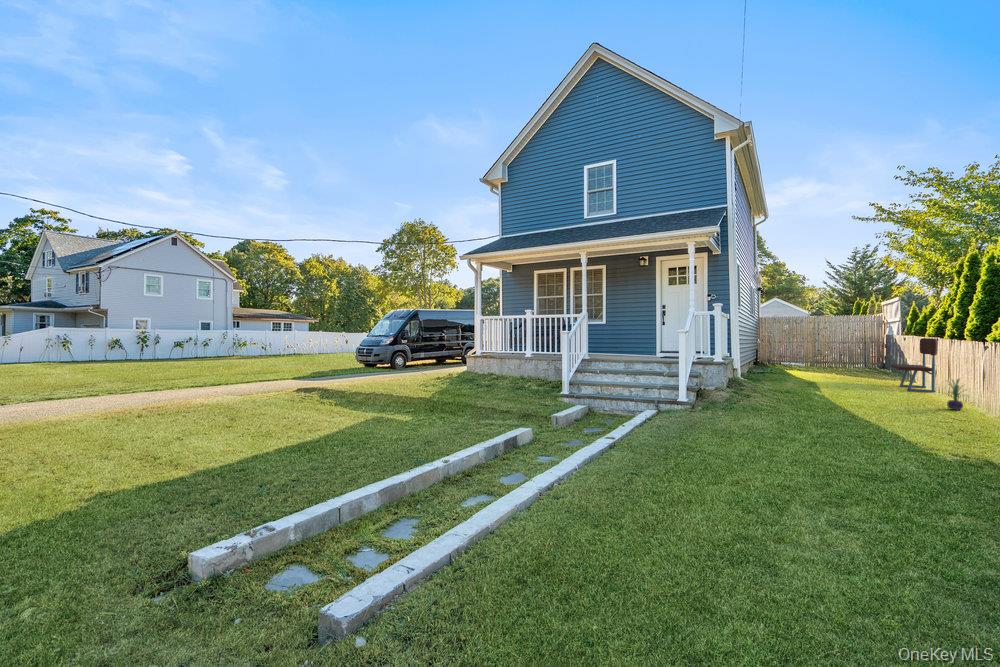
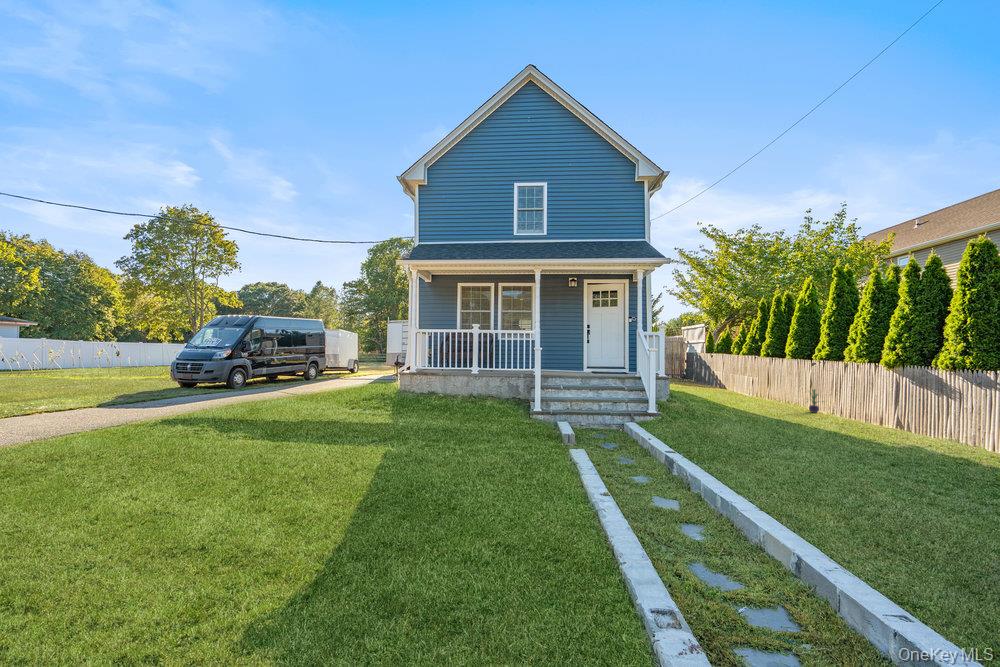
bench: present [891,338,938,392] -> none [746,358,781,400]

